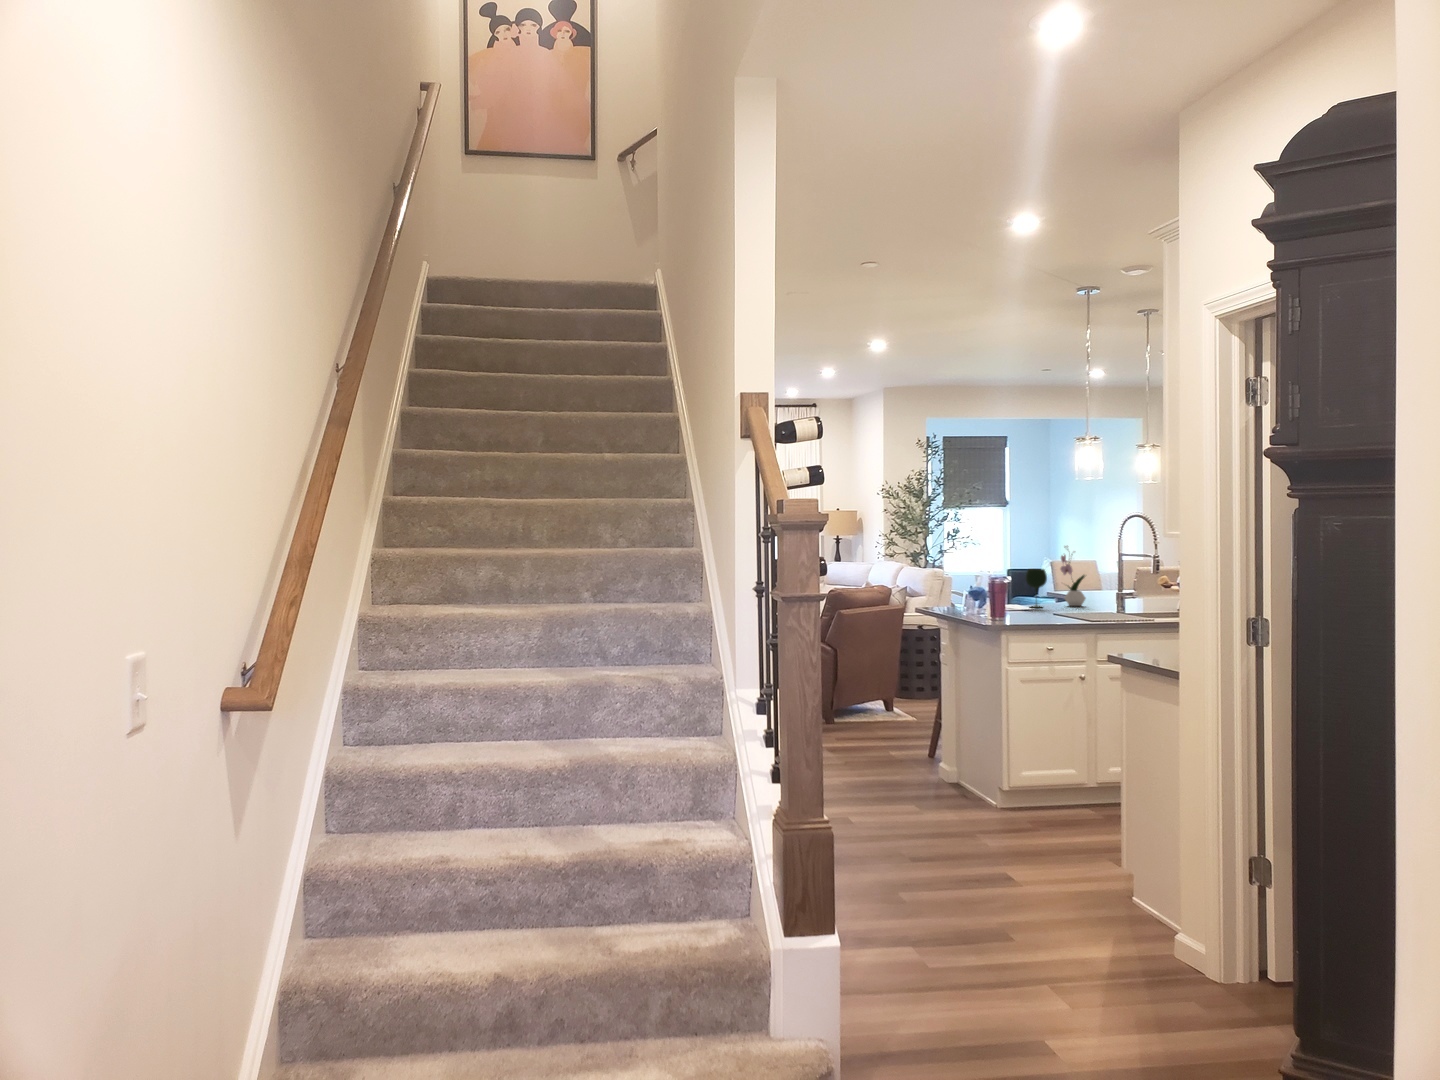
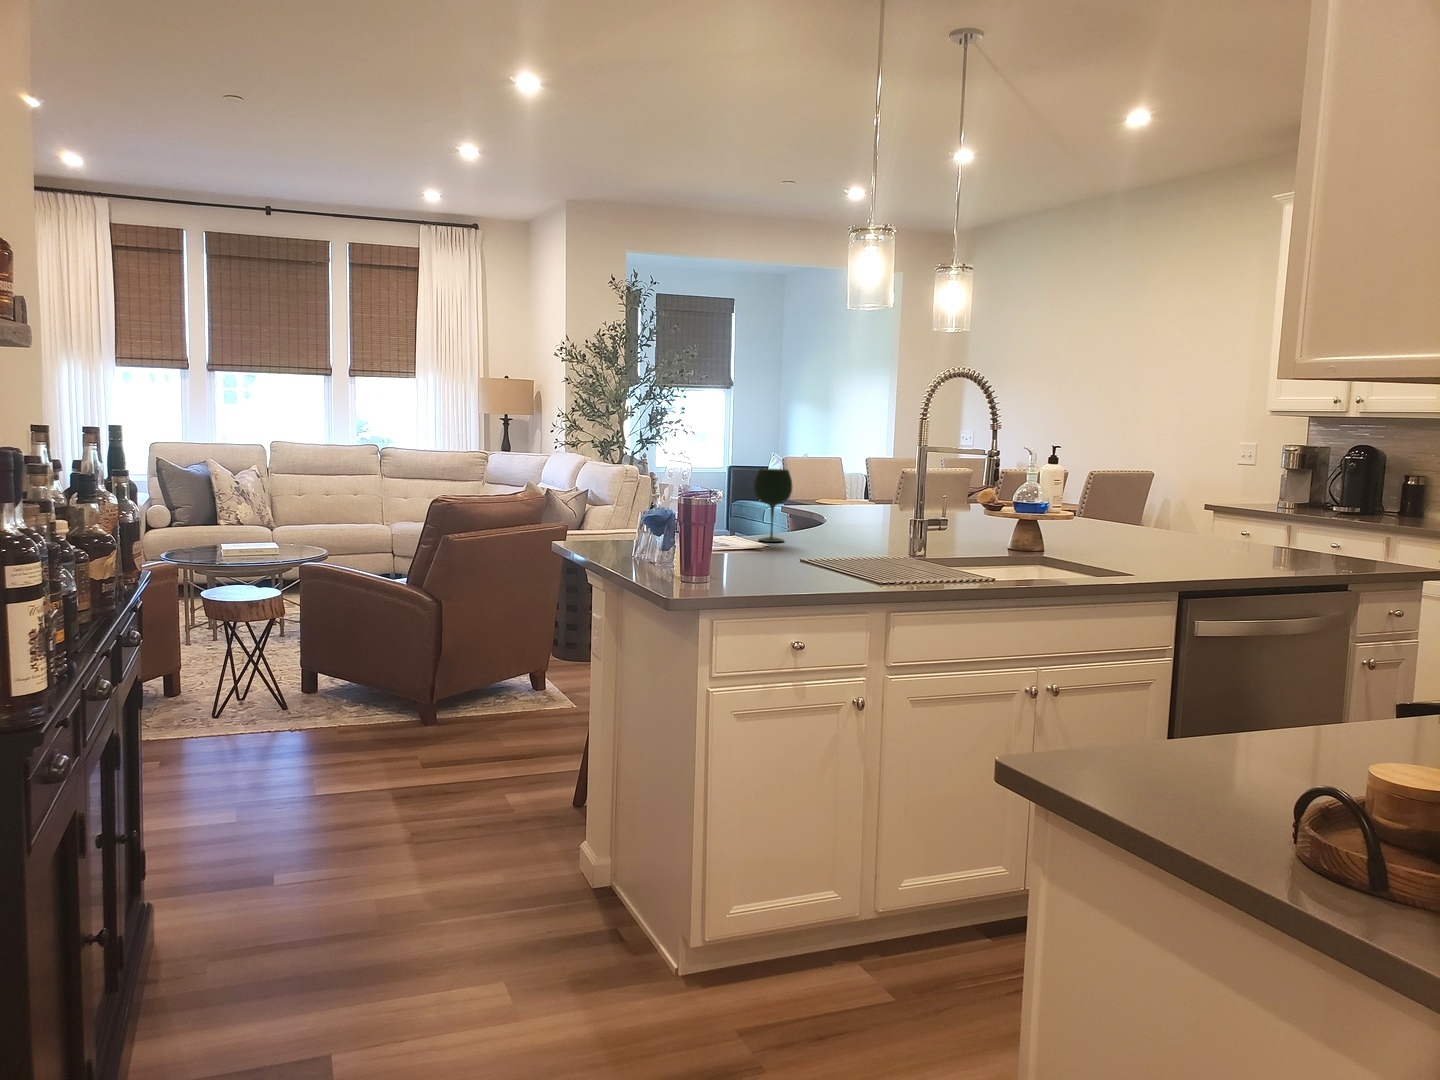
flower arrangement: present [1061,546,1086,606] -> none [815,428,861,539]

